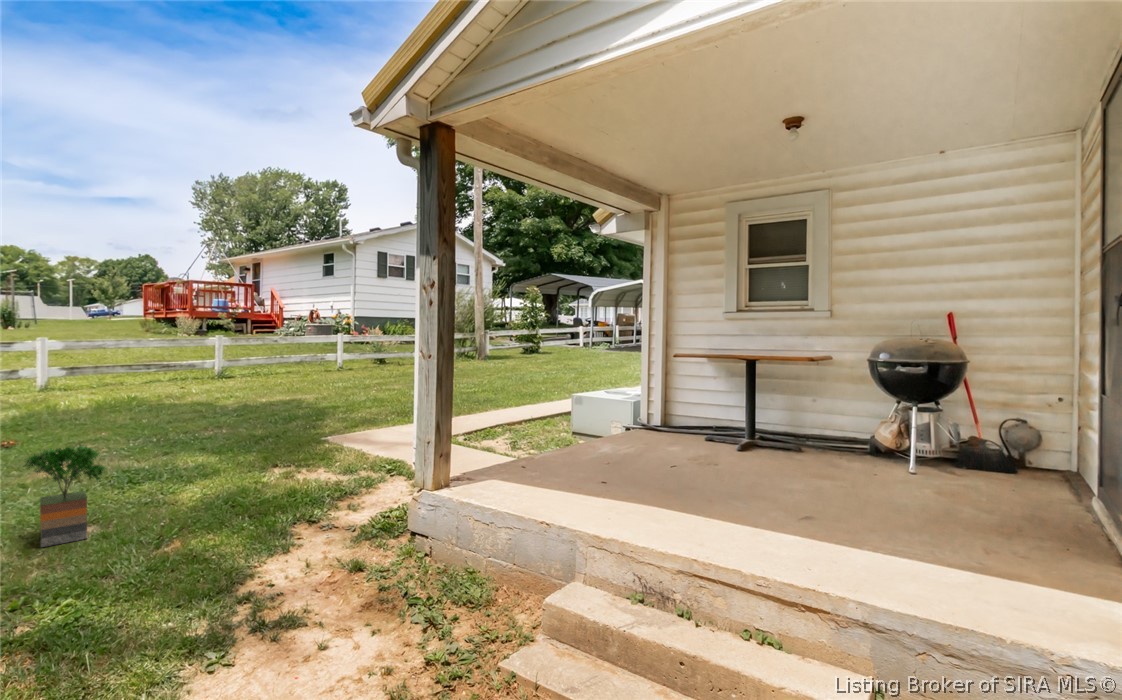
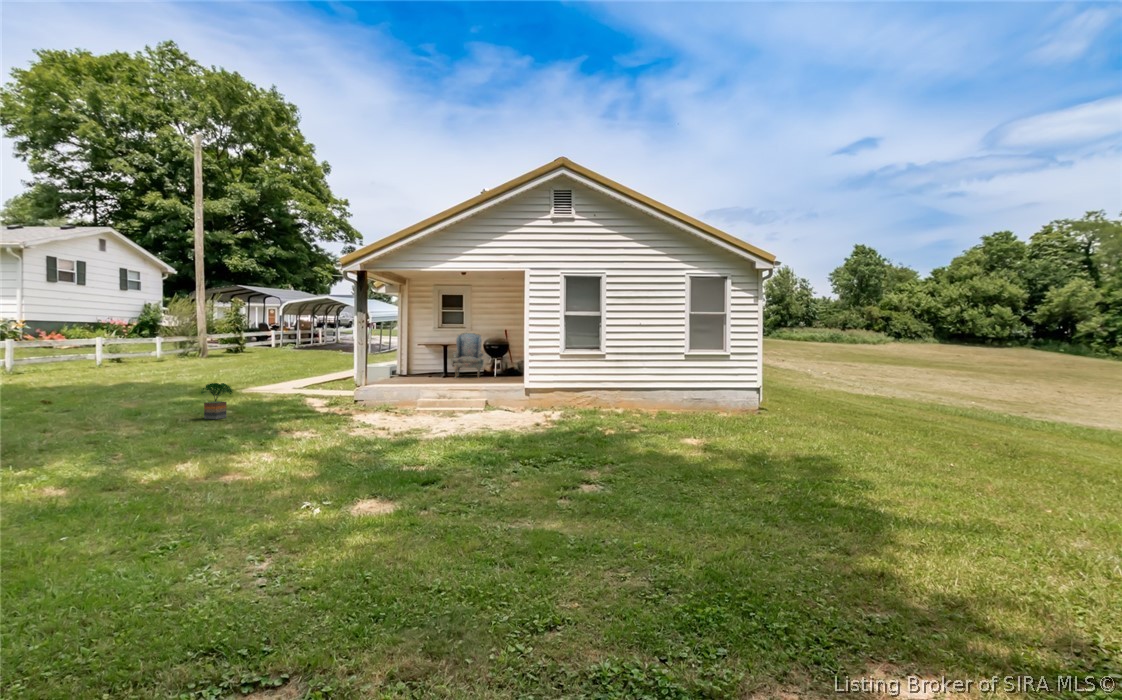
armchair: none [760,326,863,464] -> present [451,333,484,378]

